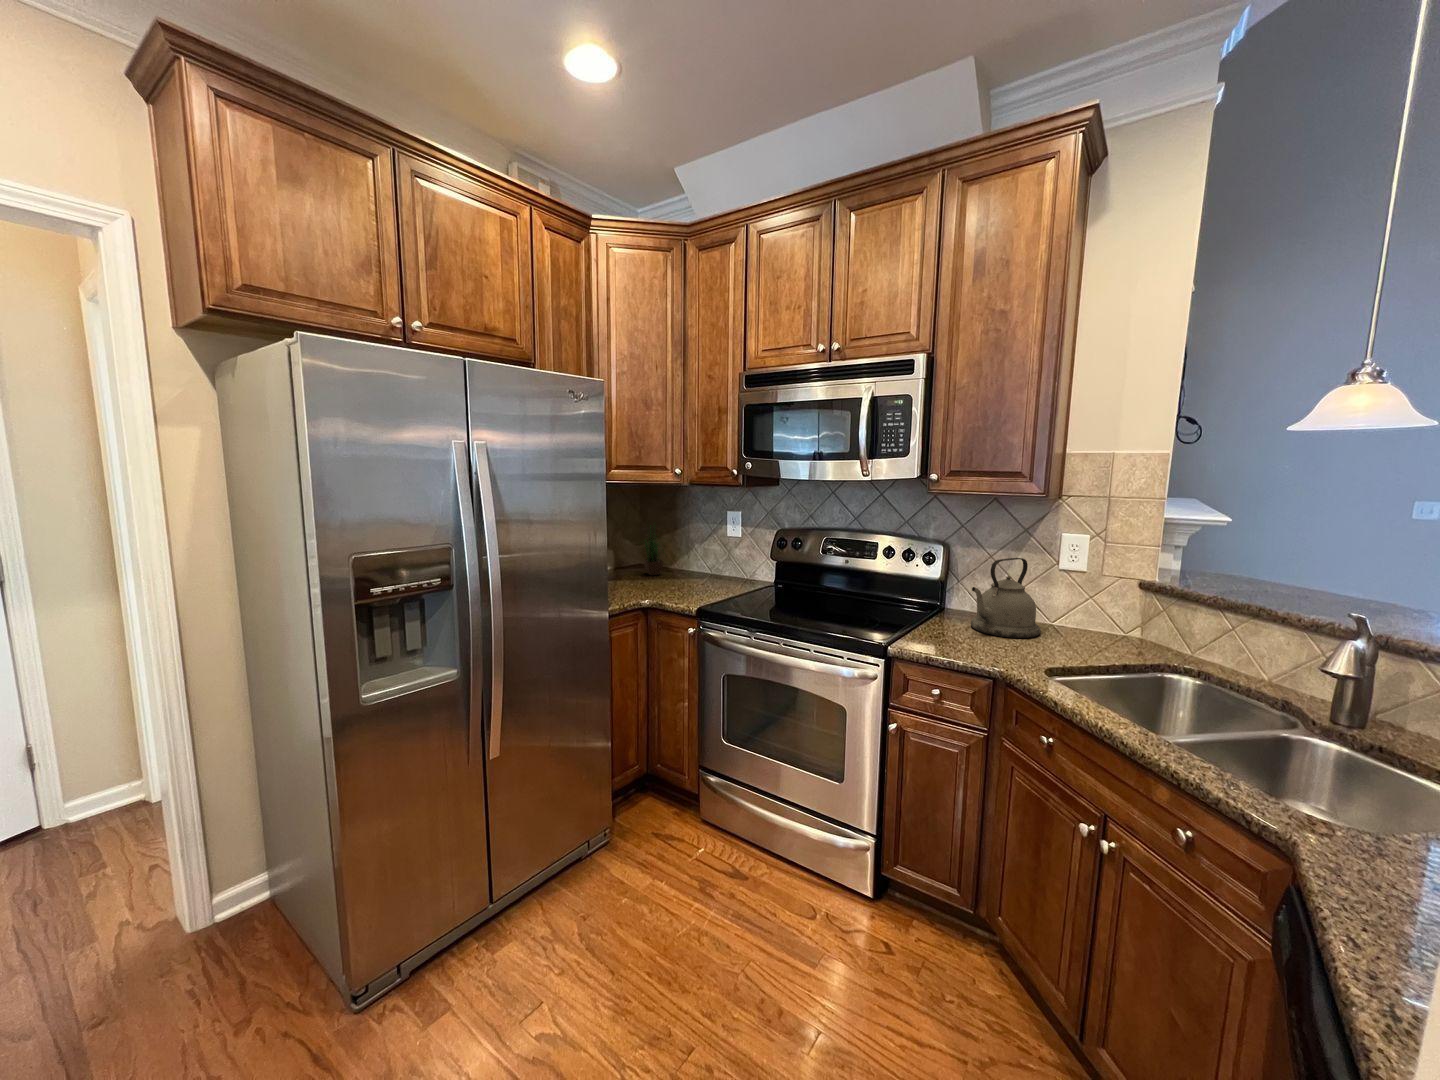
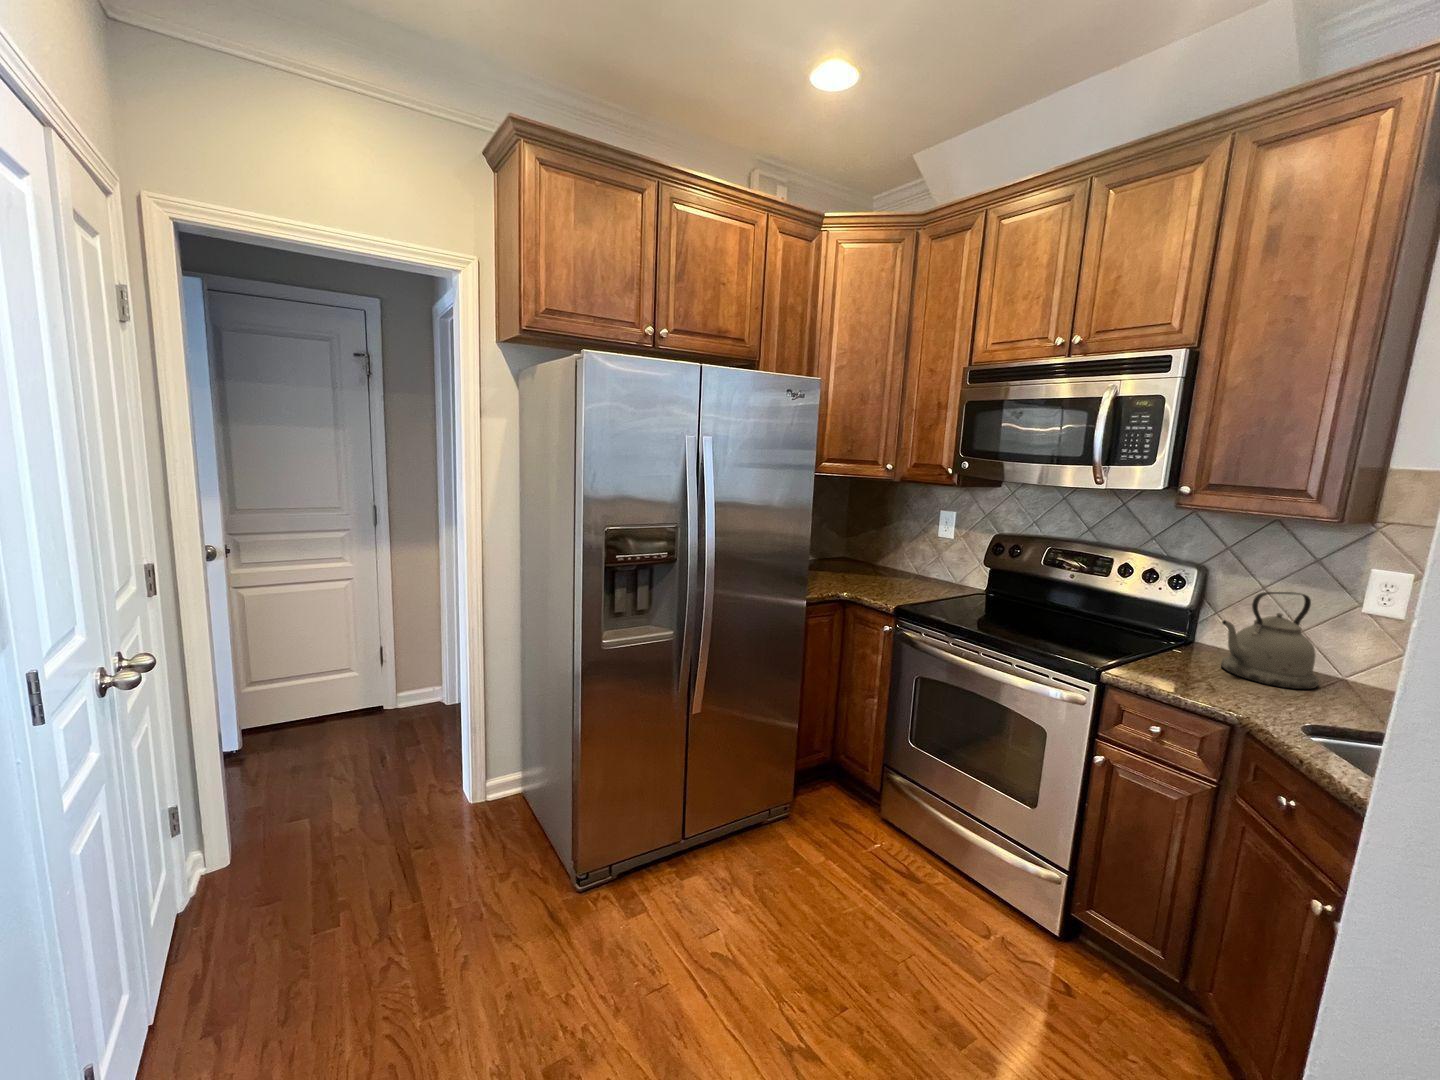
potted plant: present [644,525,663,575] -> none [842,500,877,569]

